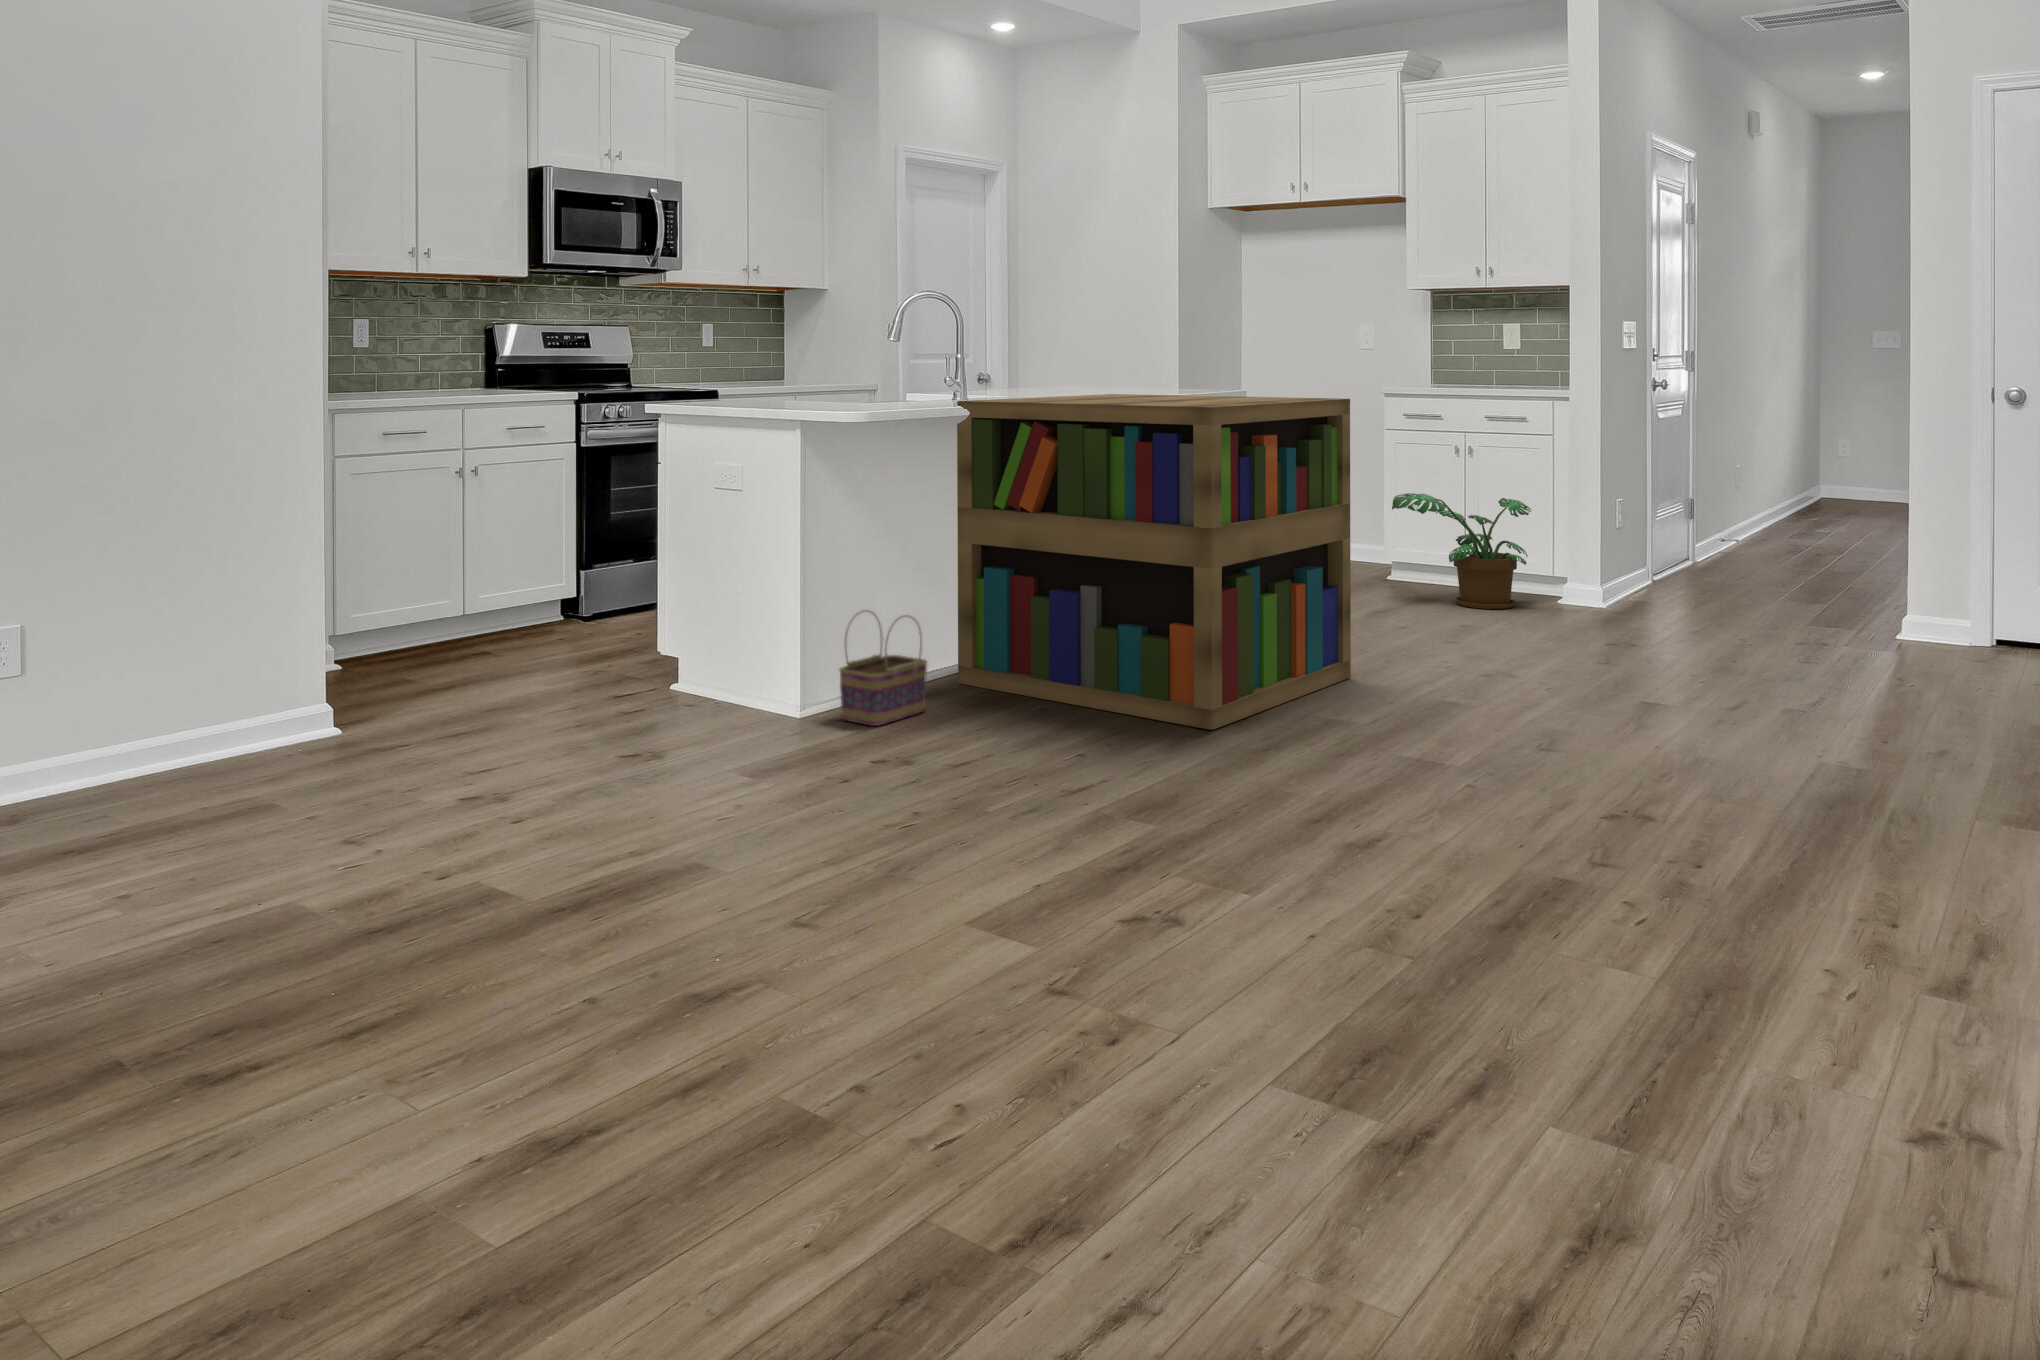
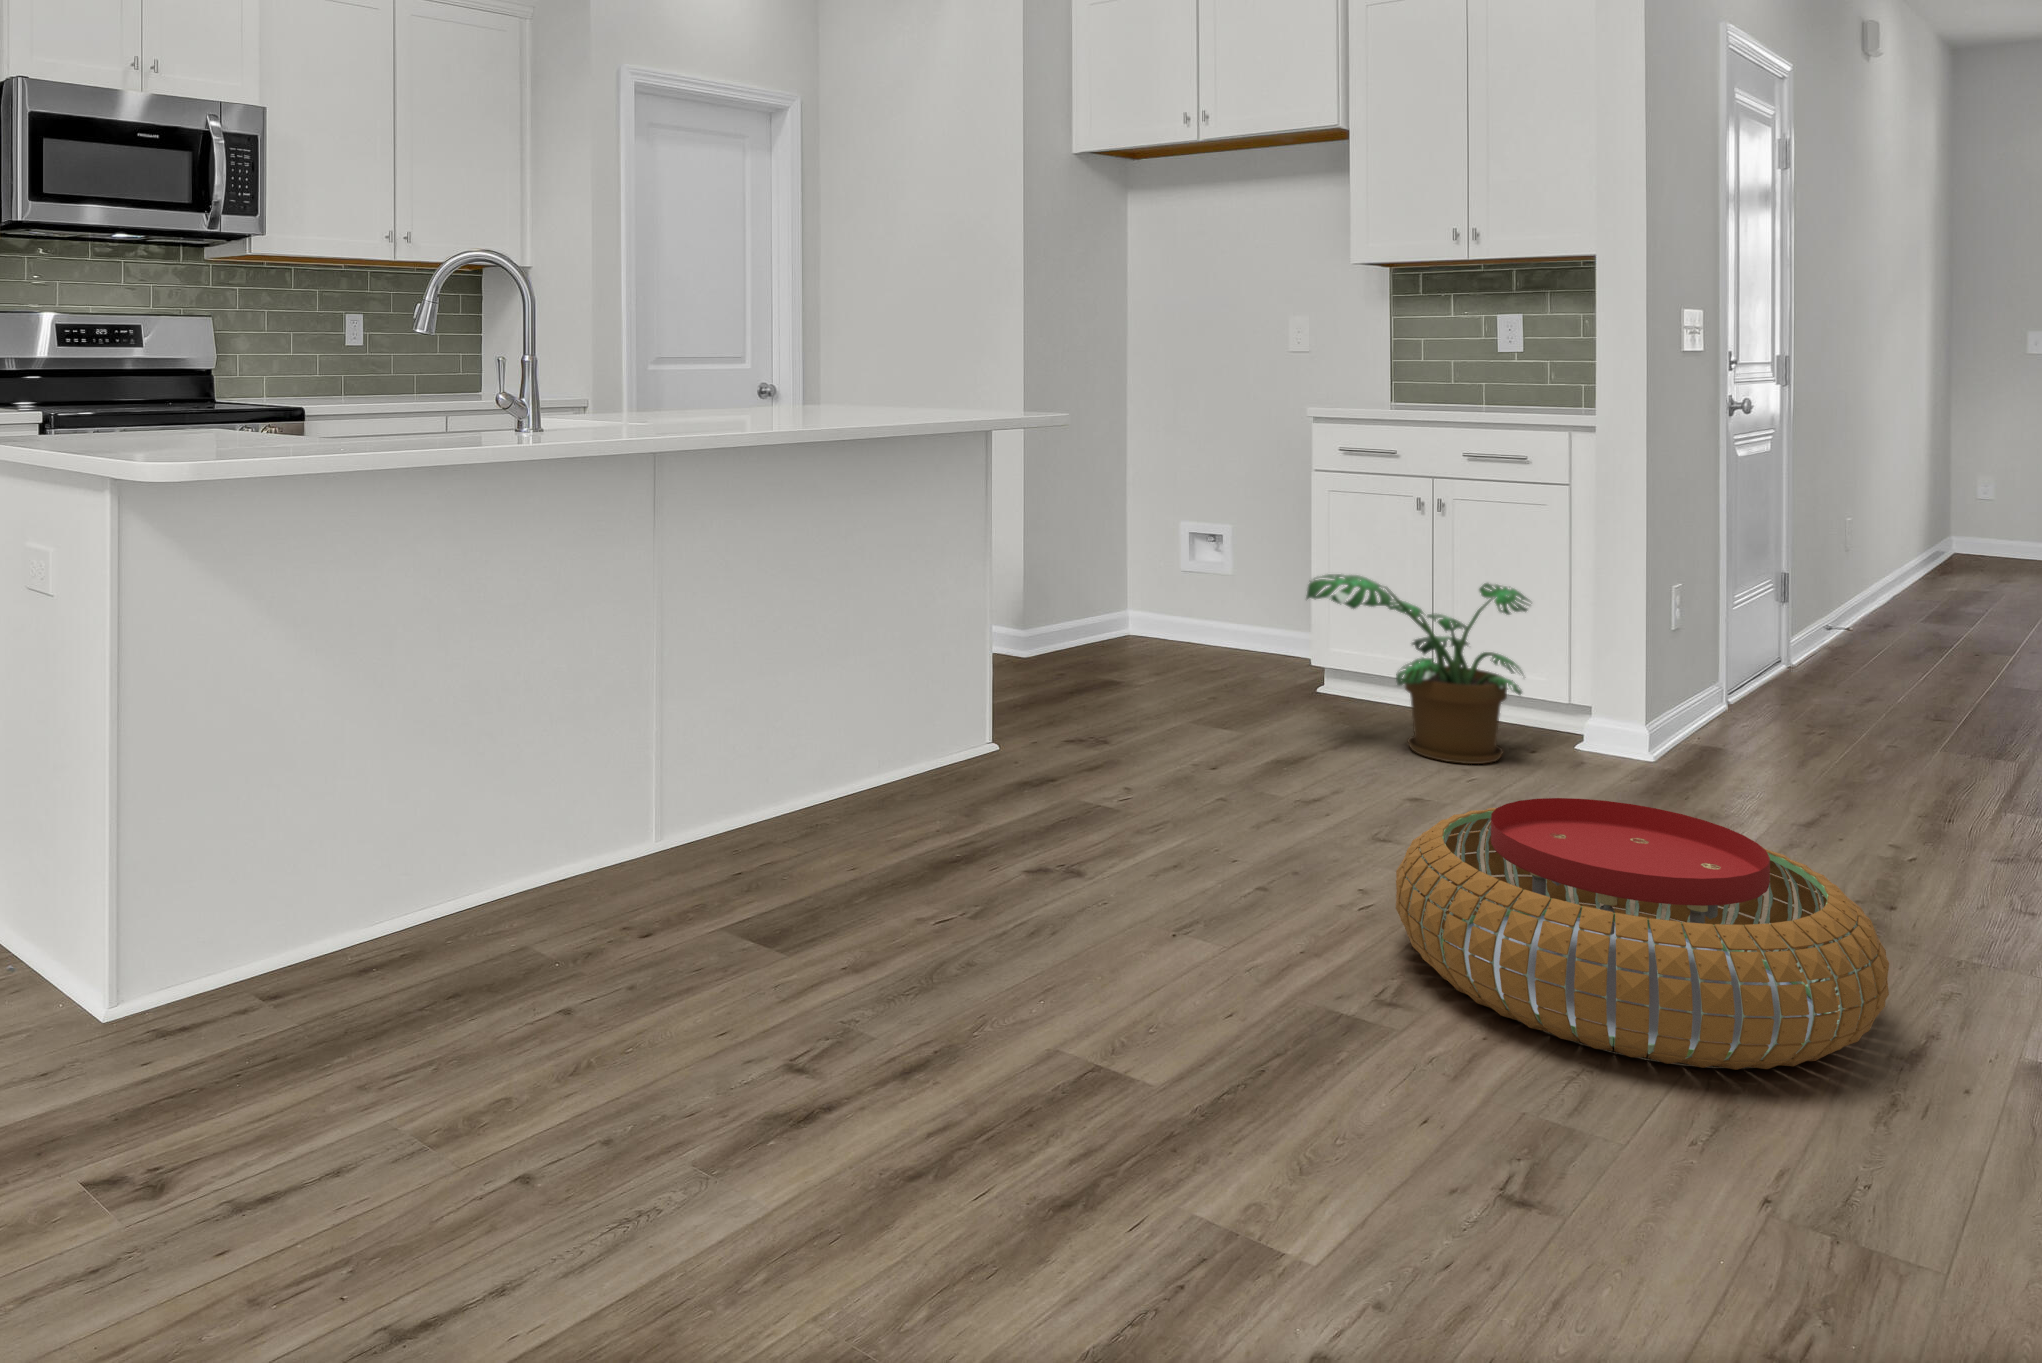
bookshelf: present [957,394,1351,730] -> none [461,425,1176,1141]
pouf: none [1466,592,1711,701] -> present [1396,798,1889,1070]
basket: present [839,610,927,726] -> none [132,839,327,1085]

